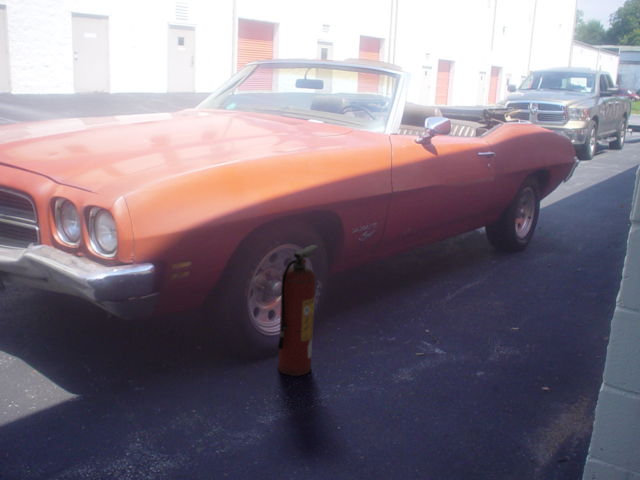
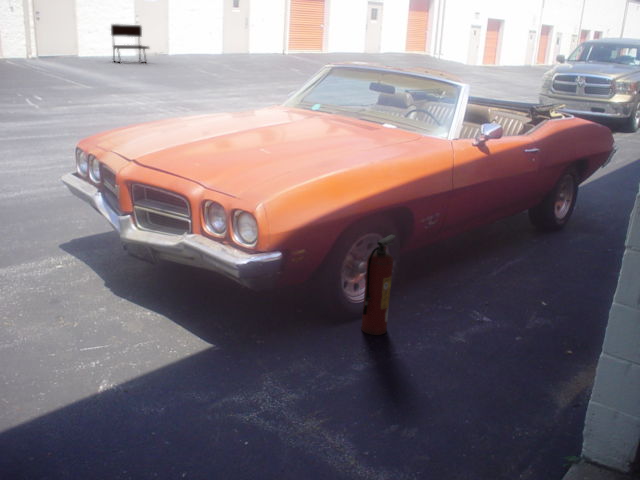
bench: none [49,62,91,102] -> present [111,24,149,63]

